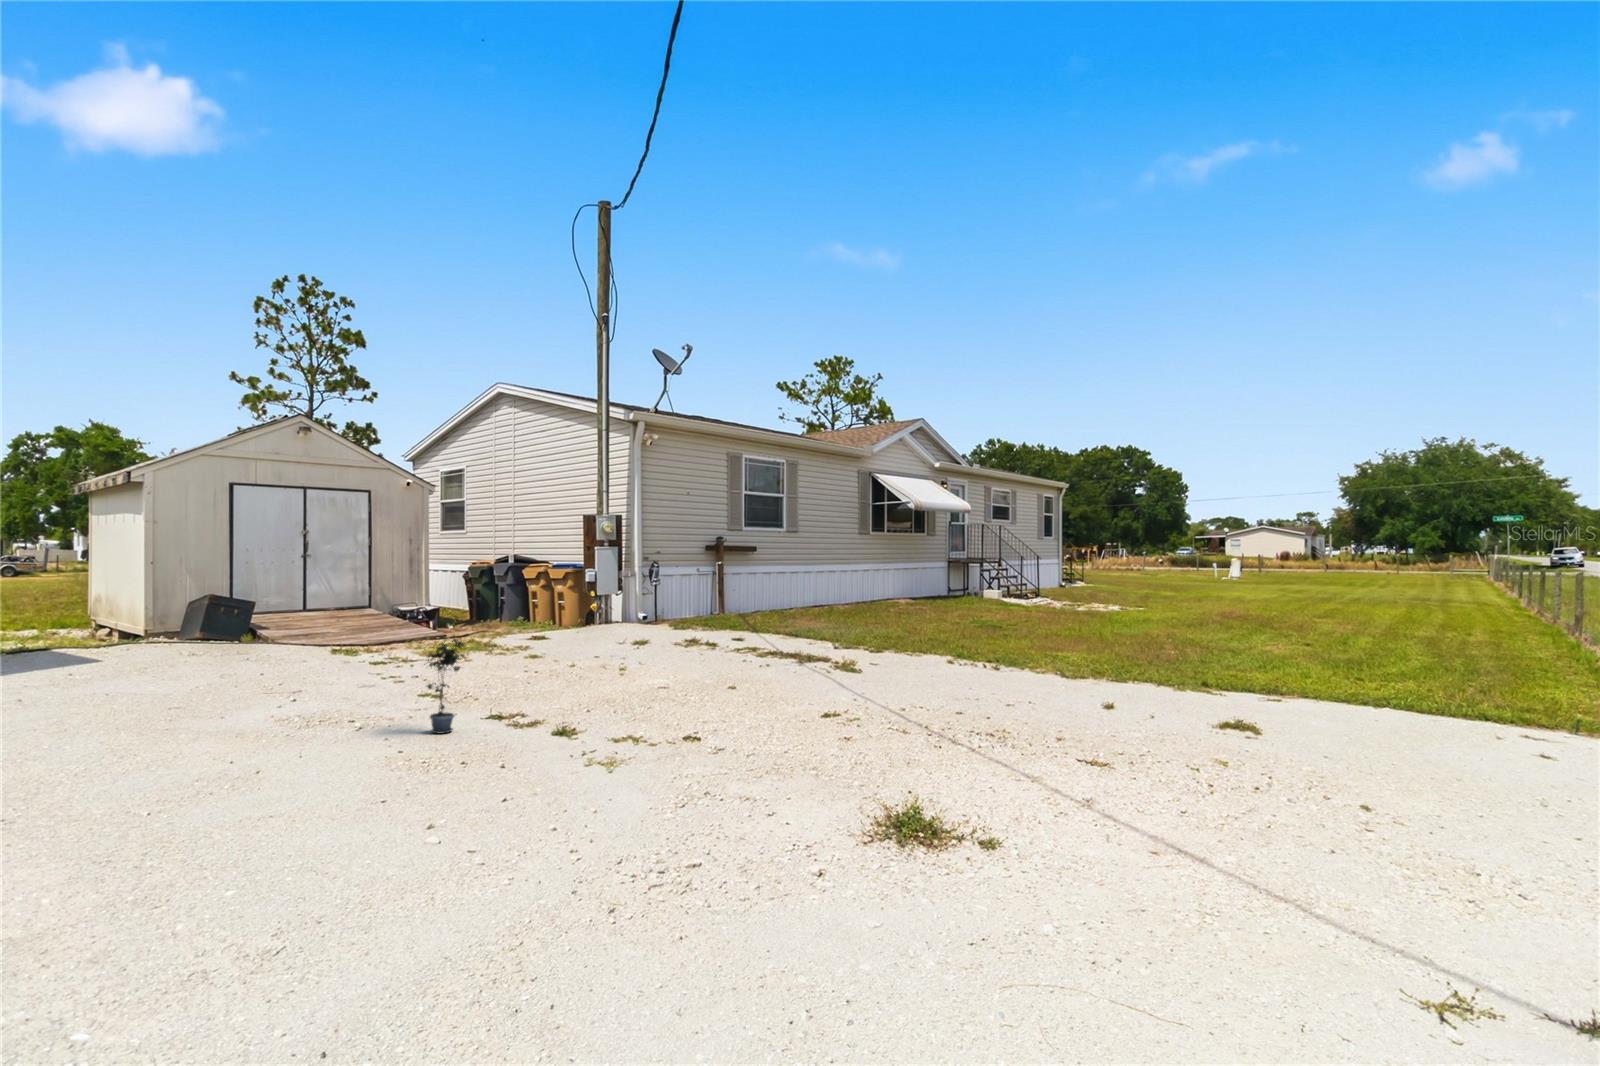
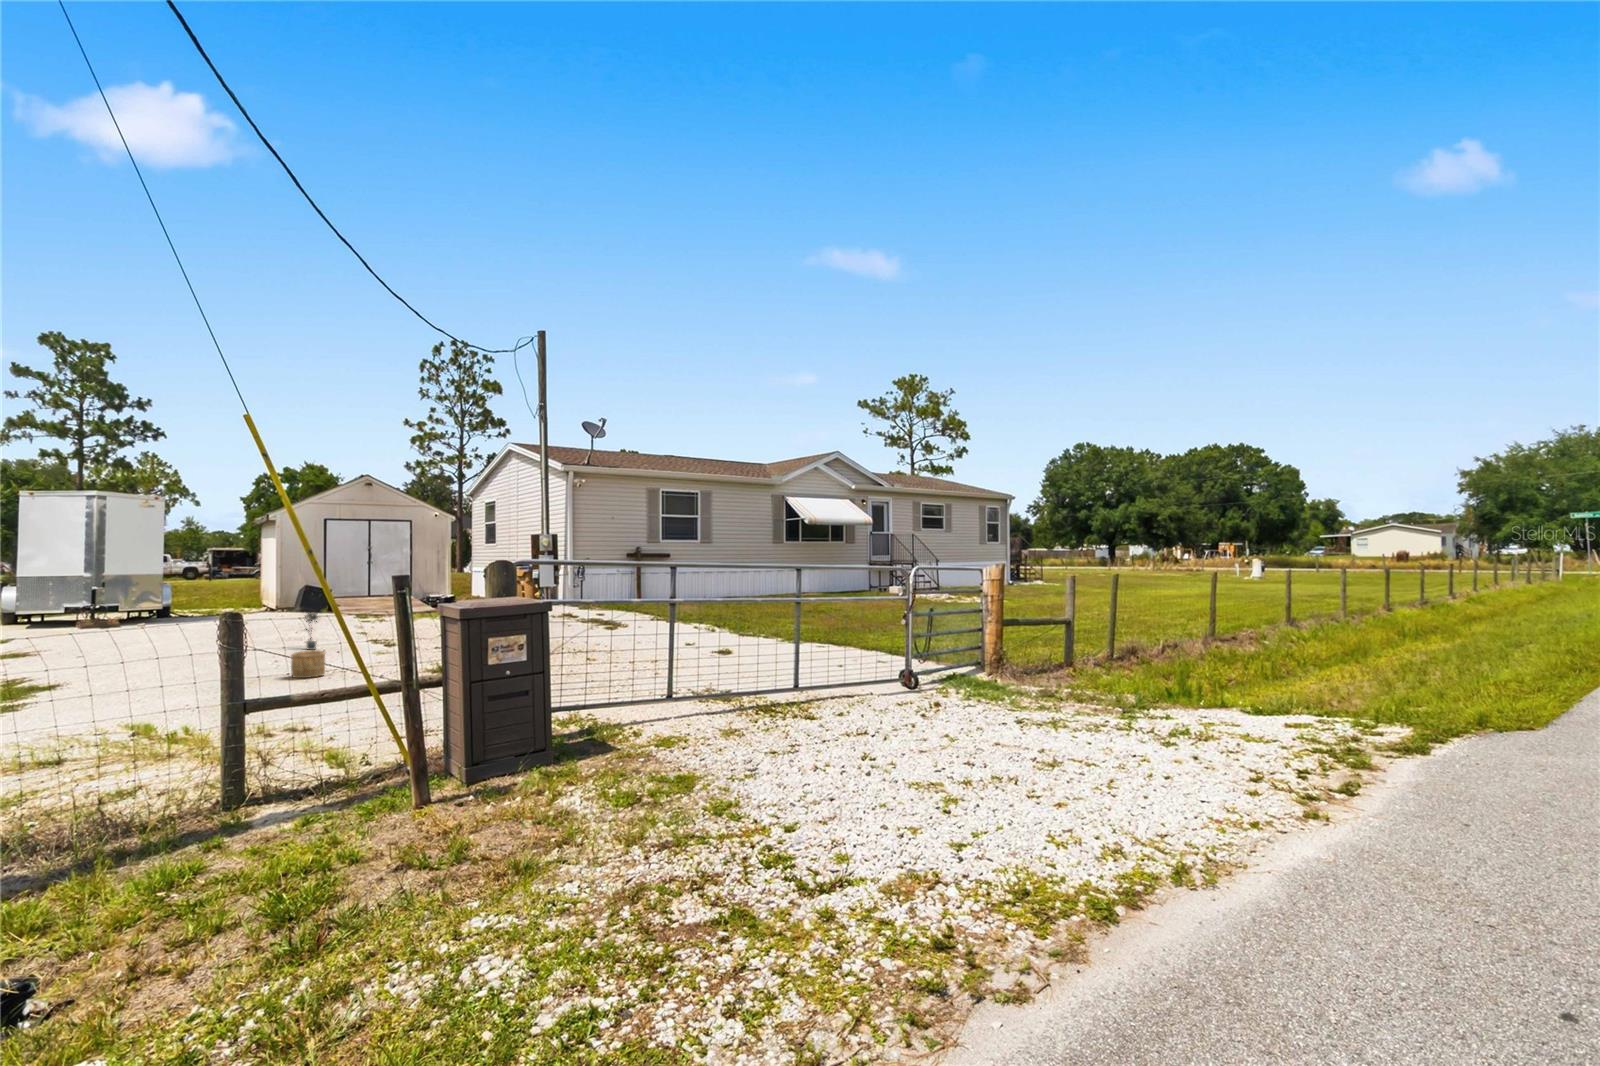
wooden bucket: none [655,759,746,854] -> present [291,650,325,678]

